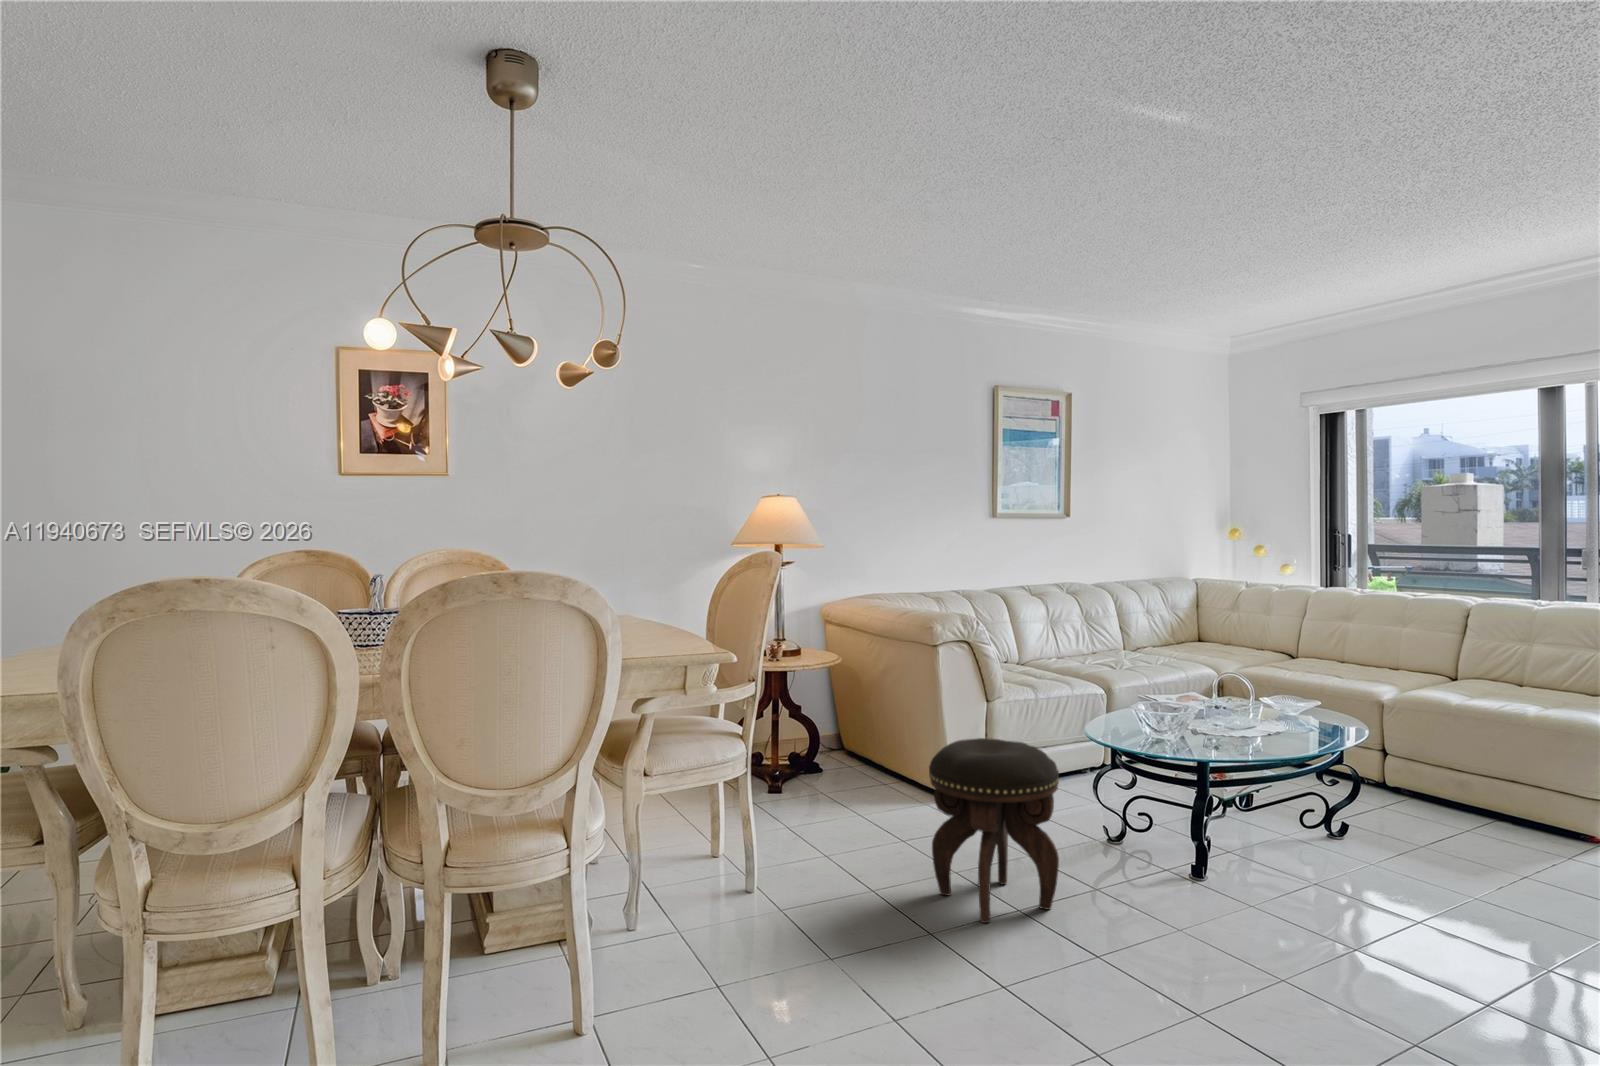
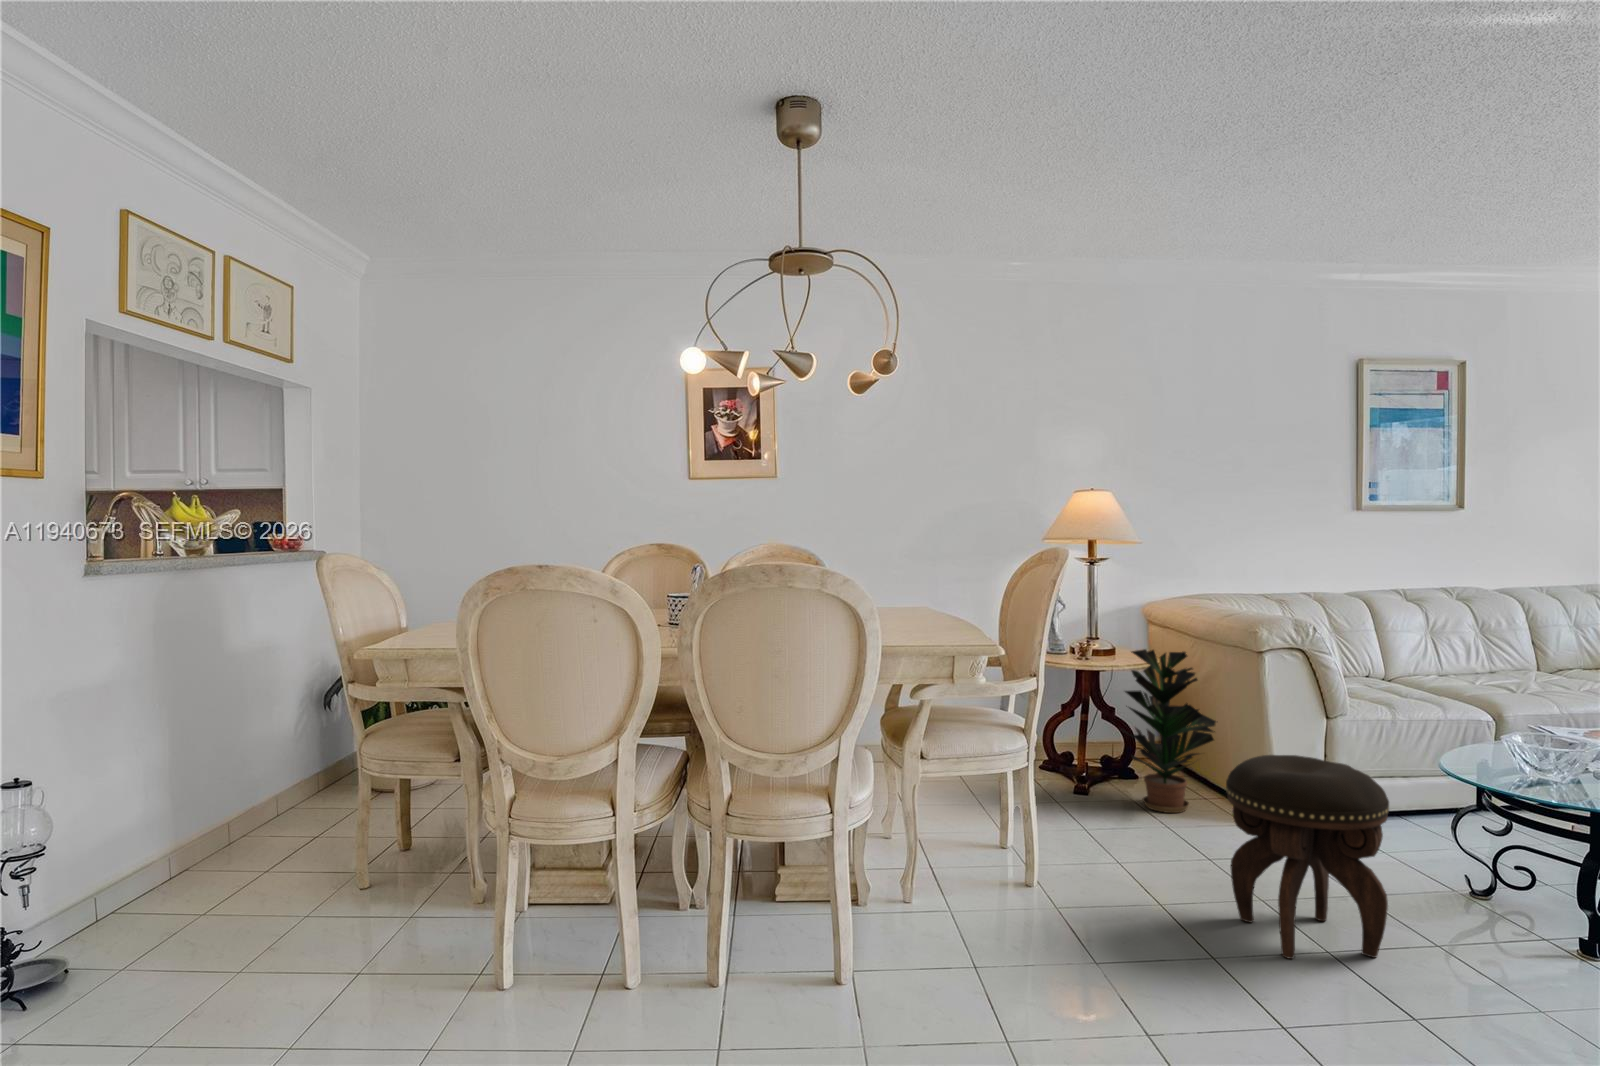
potted plant: none [811,648,899,803] -> present [1122,649,1216,813]

